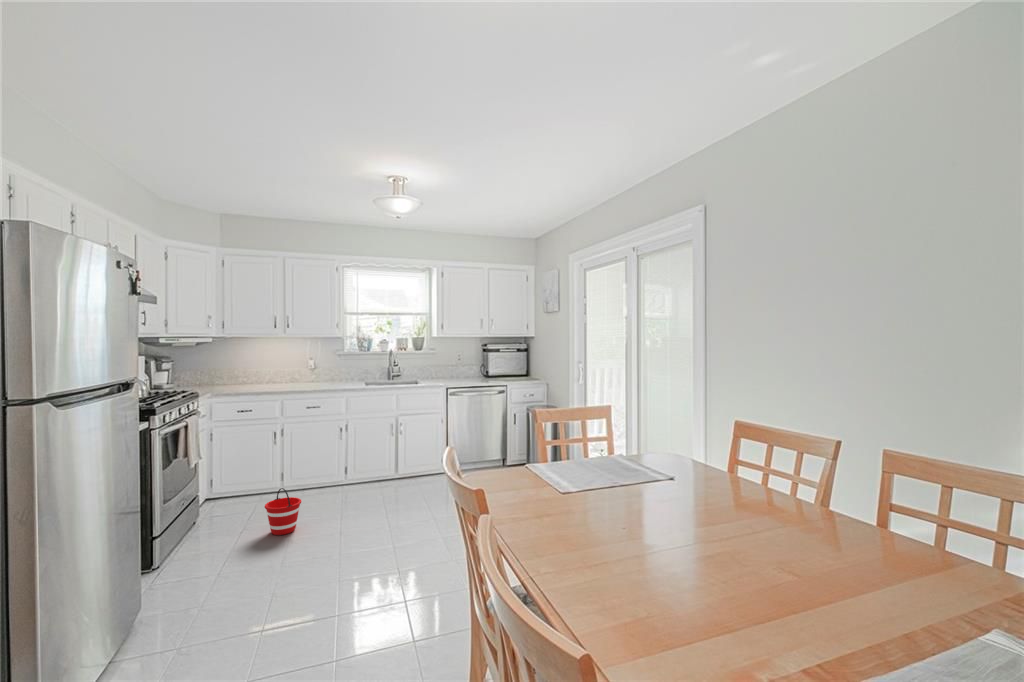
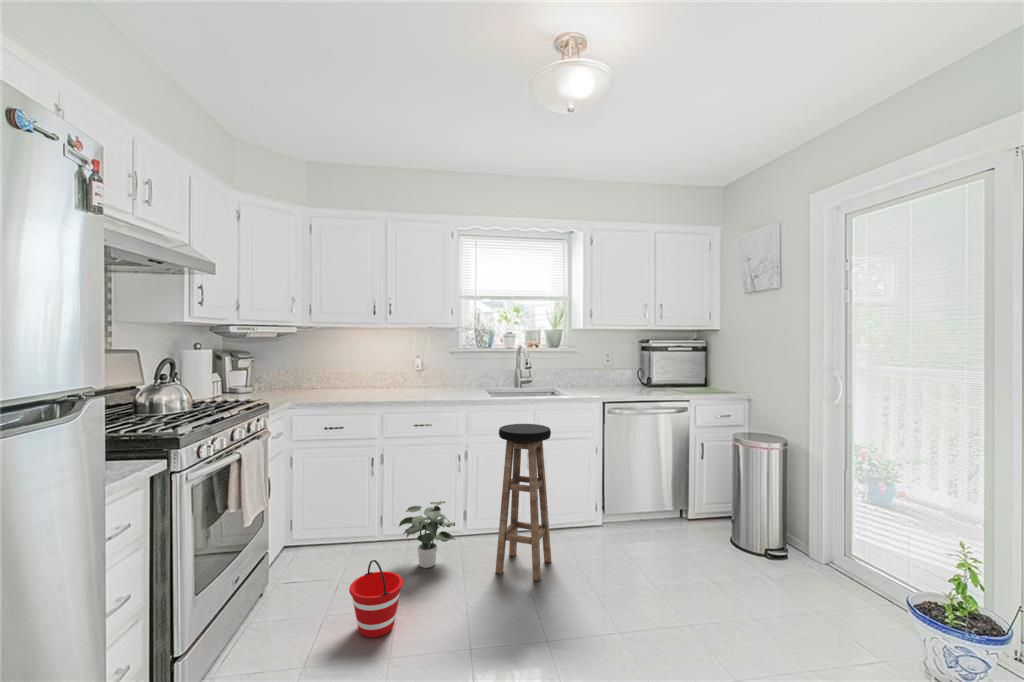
bar stool: none [368,402,408,503] -> present [495,424,551,581]
potted plant: none [297,458,340,503] -> present [399,501,456,568]

